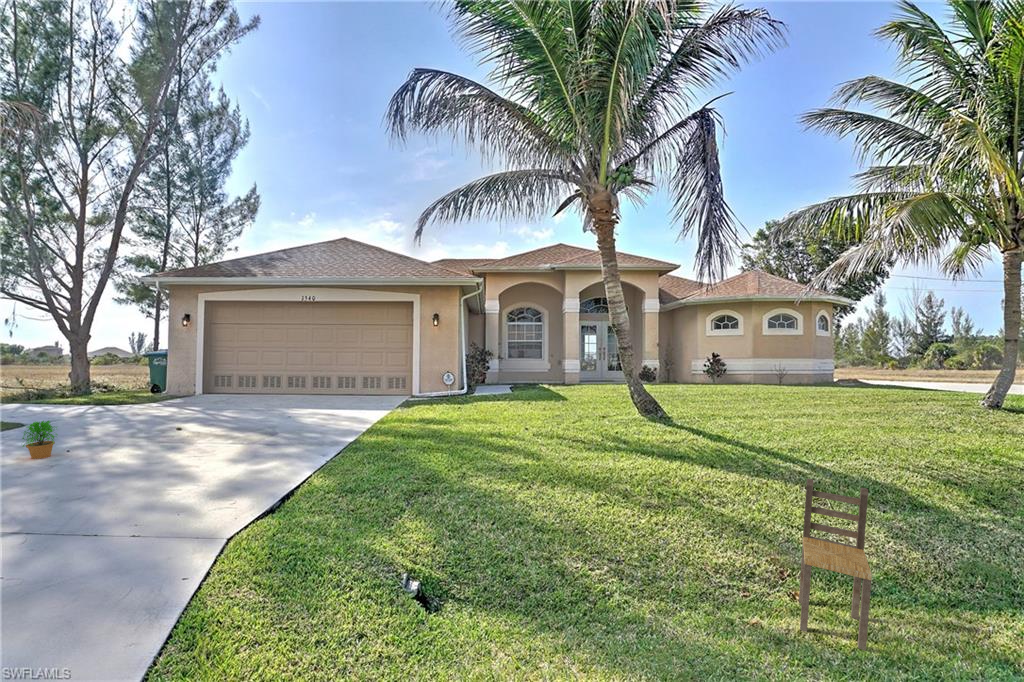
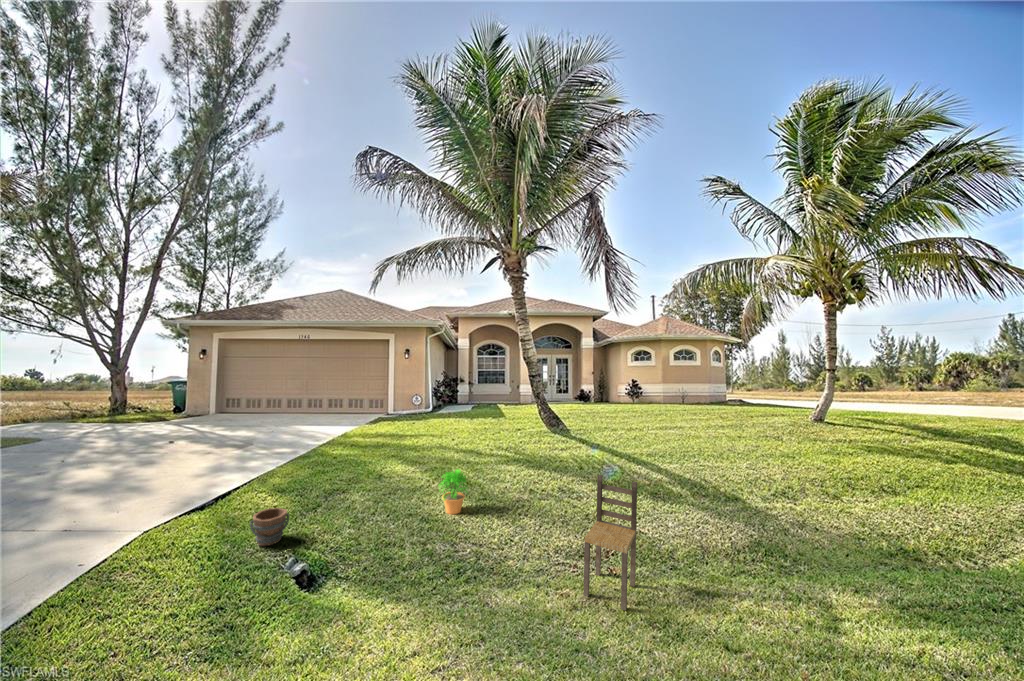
potted plant: present [22,421,57,459] -> present [439,469,468,514]
bucket: none [358,514,401,562] -> present [250,508,289,546]

